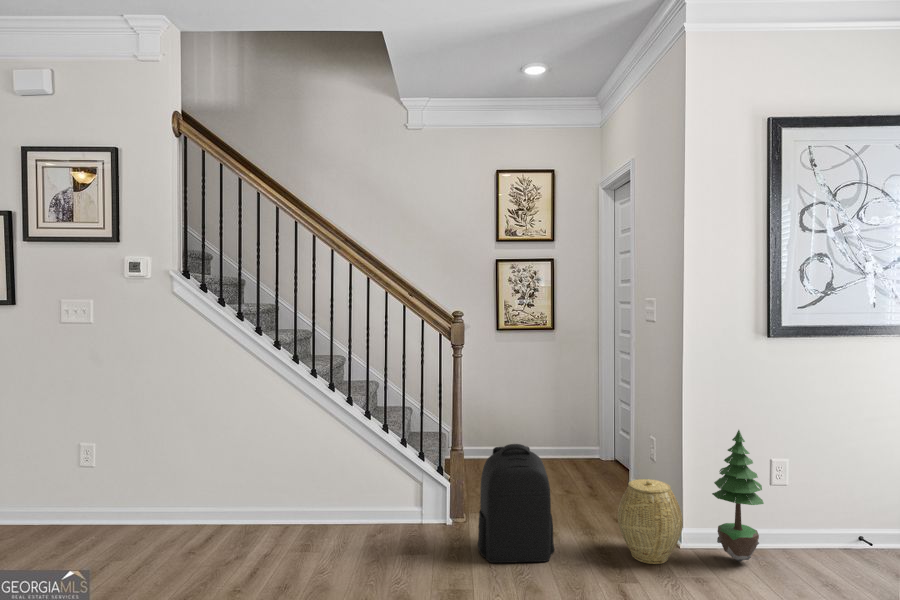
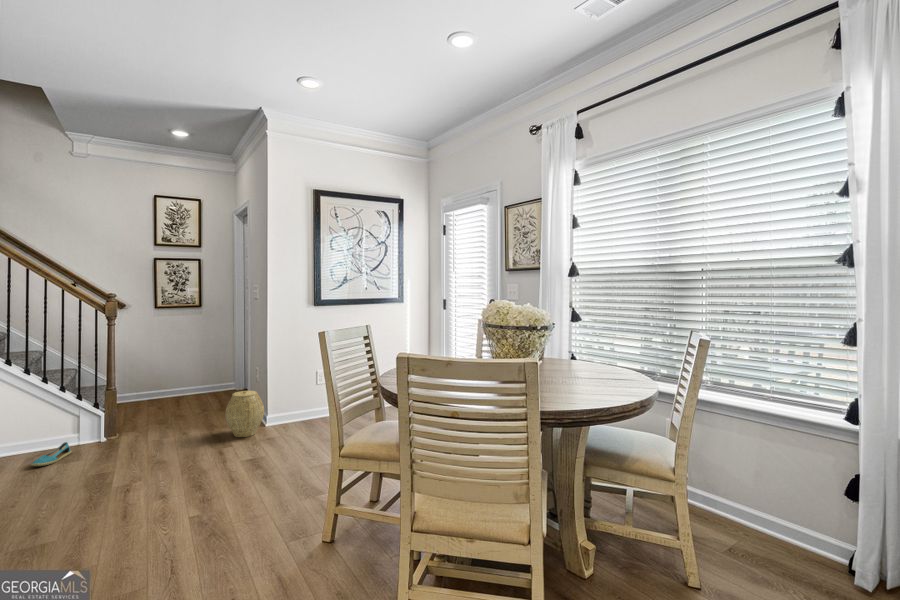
potted tree: present [712,430,764,561] -> none [282,357,308,428]
backpack: present [478,444,554,563] -> none [124,378,182,454]
shoe: none [373,522,415,557] -> present [31,442,71,466]

